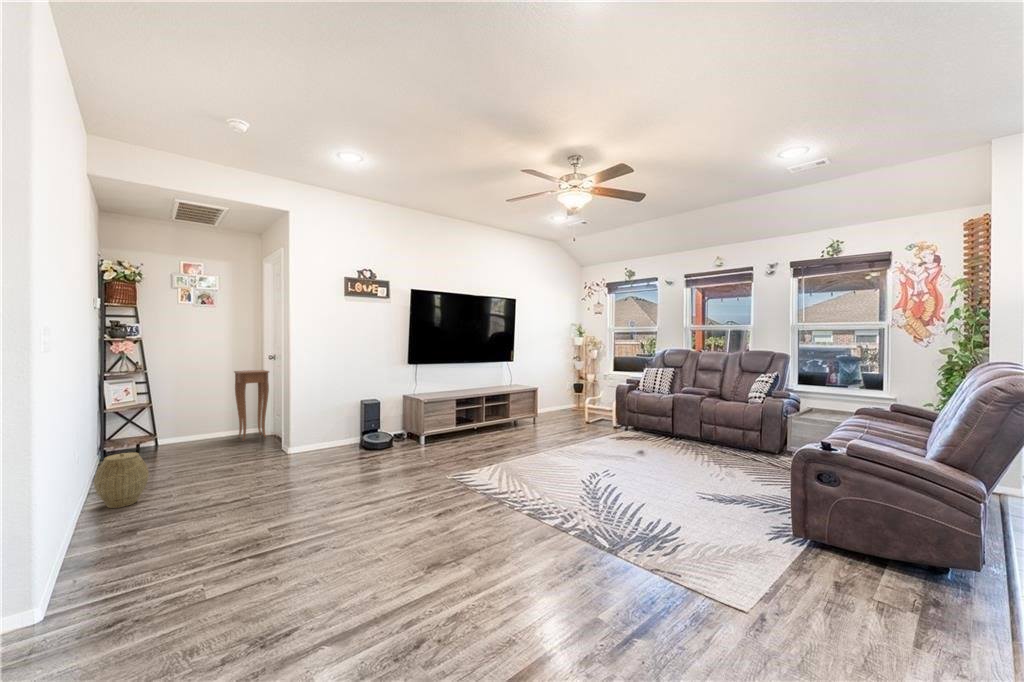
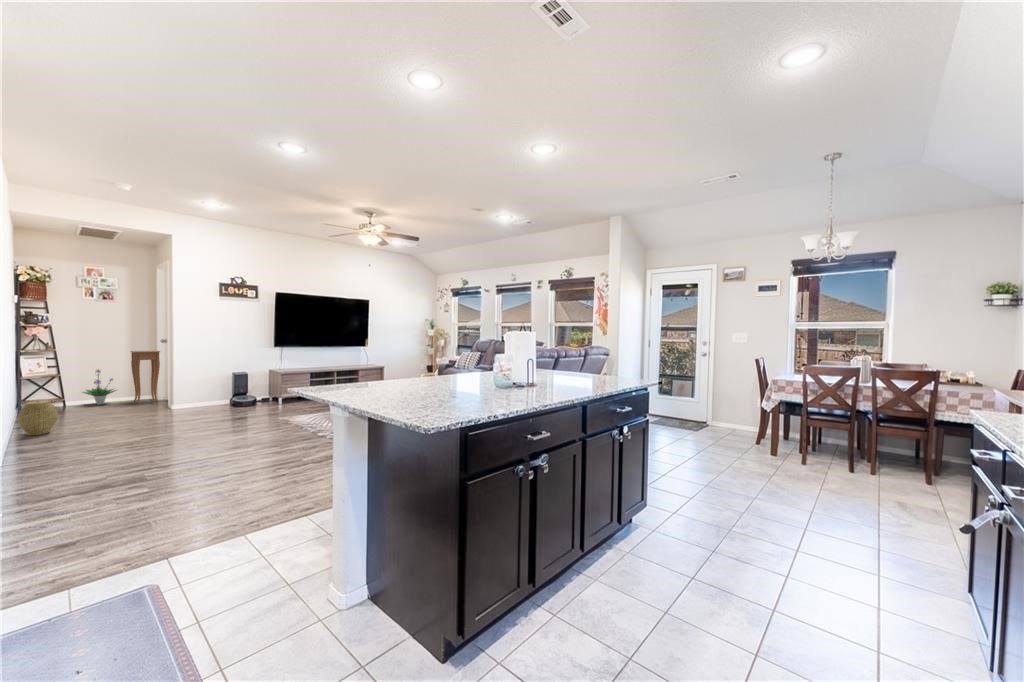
potted plant: none [176,395,219,443] -> present [82,369,116,404]

